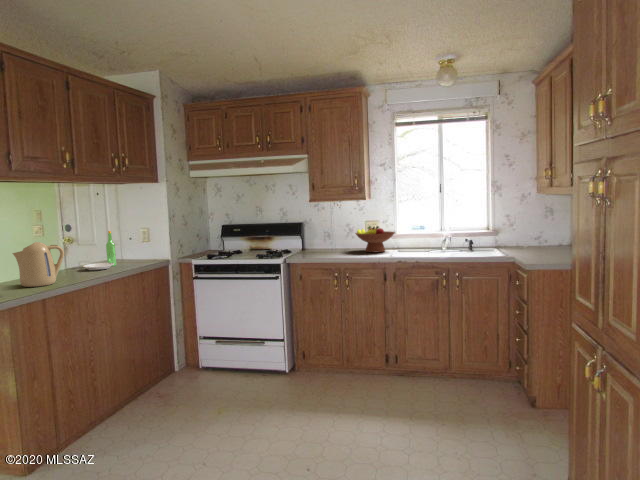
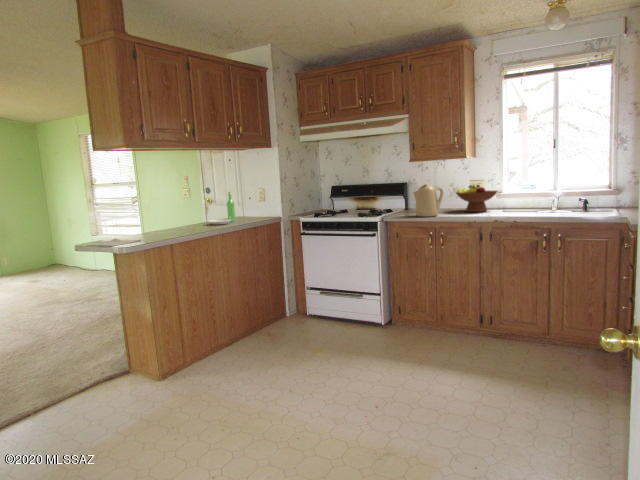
kettle: present [12,242,64,287] -> present [413,184,443,217]

